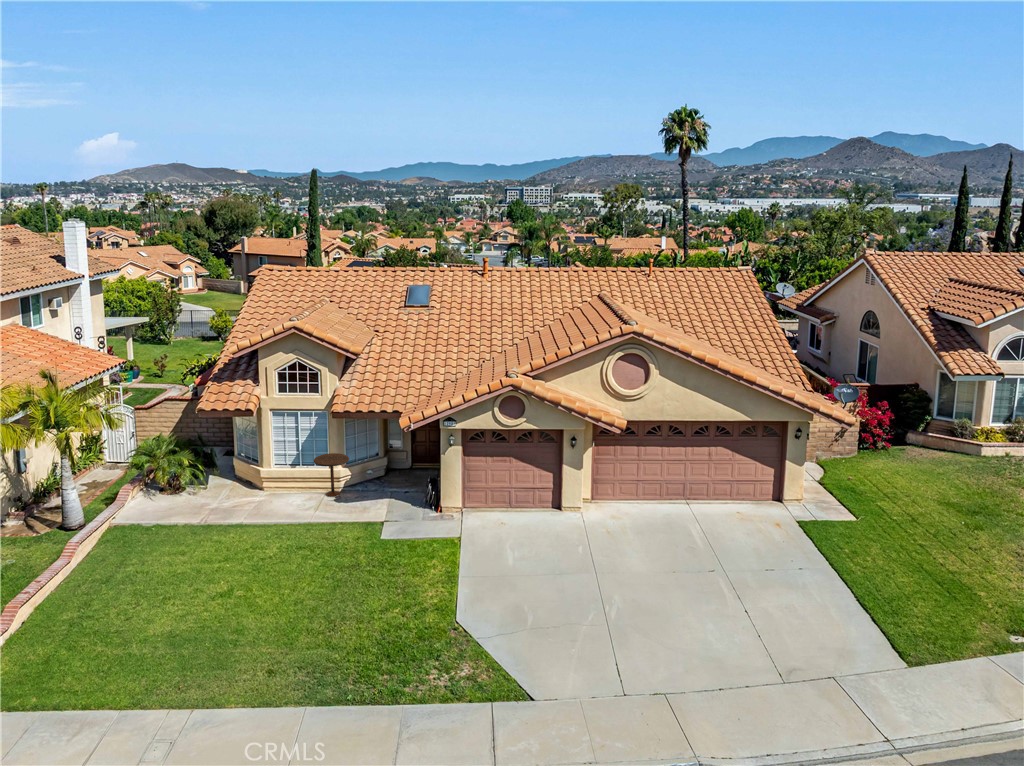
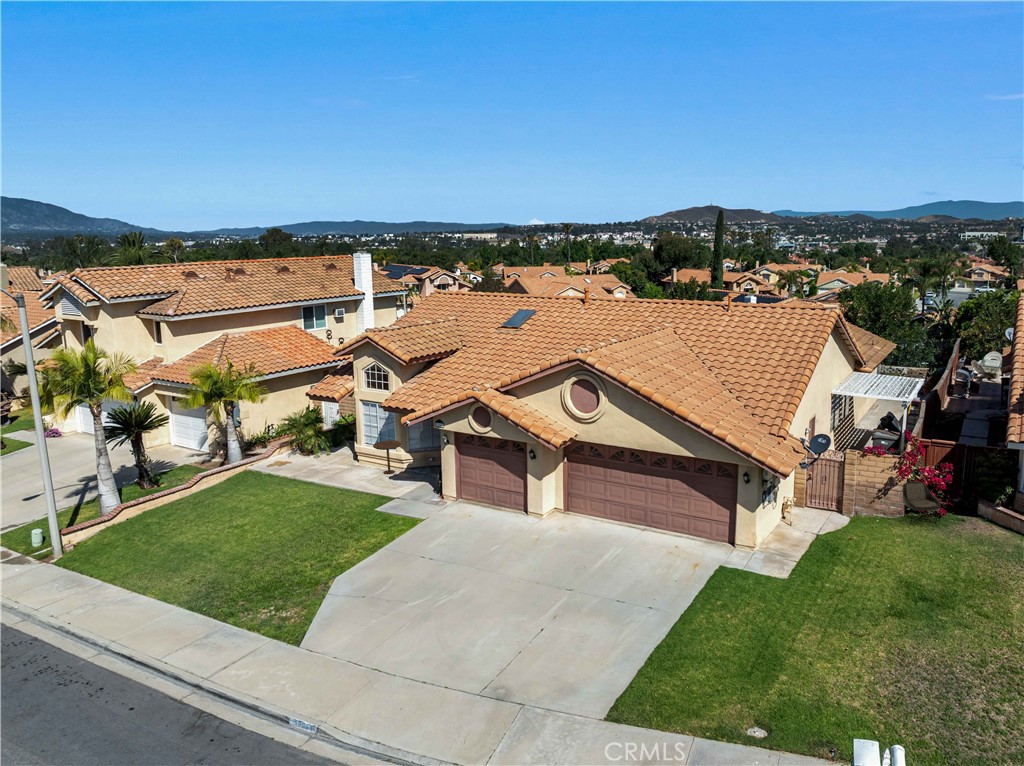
lounge chair: none [853,422,890,459] -> present [899,481,941,524]

